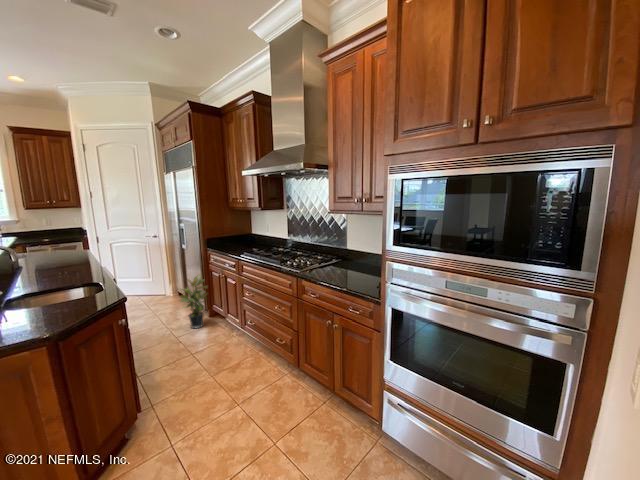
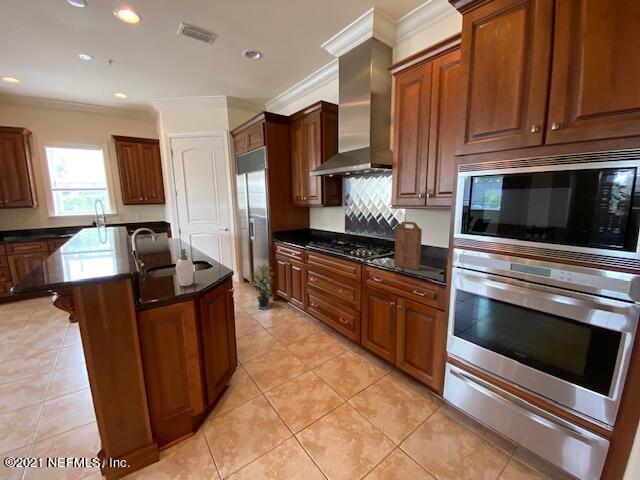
cutting board: none [330,229,357,285] -> present [394,222,422,270]
soap dispenser: none [22,276,54,326] -> present [176,249,194,286]

